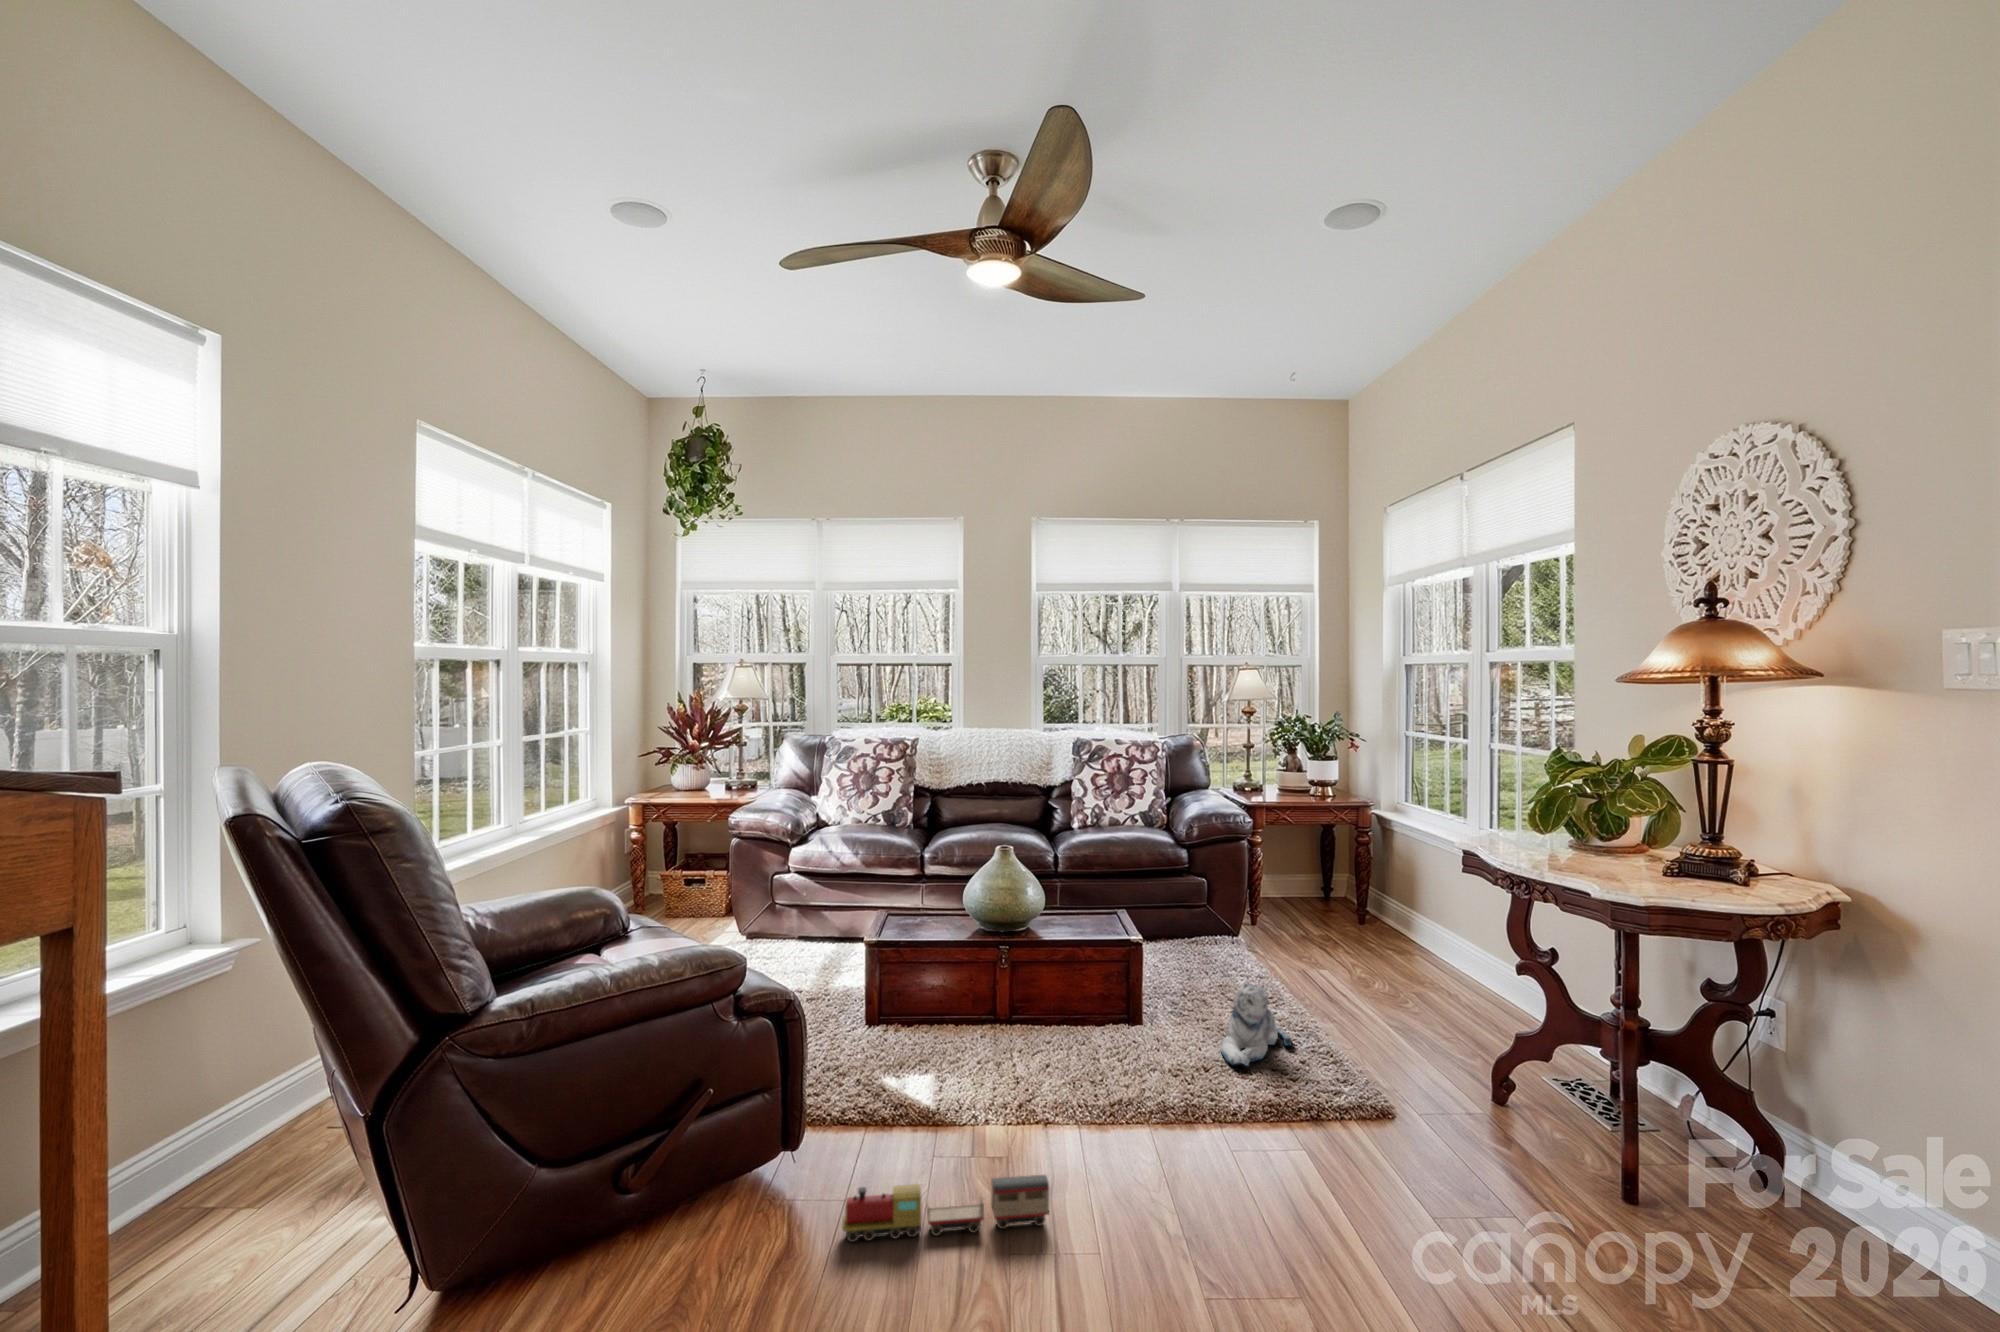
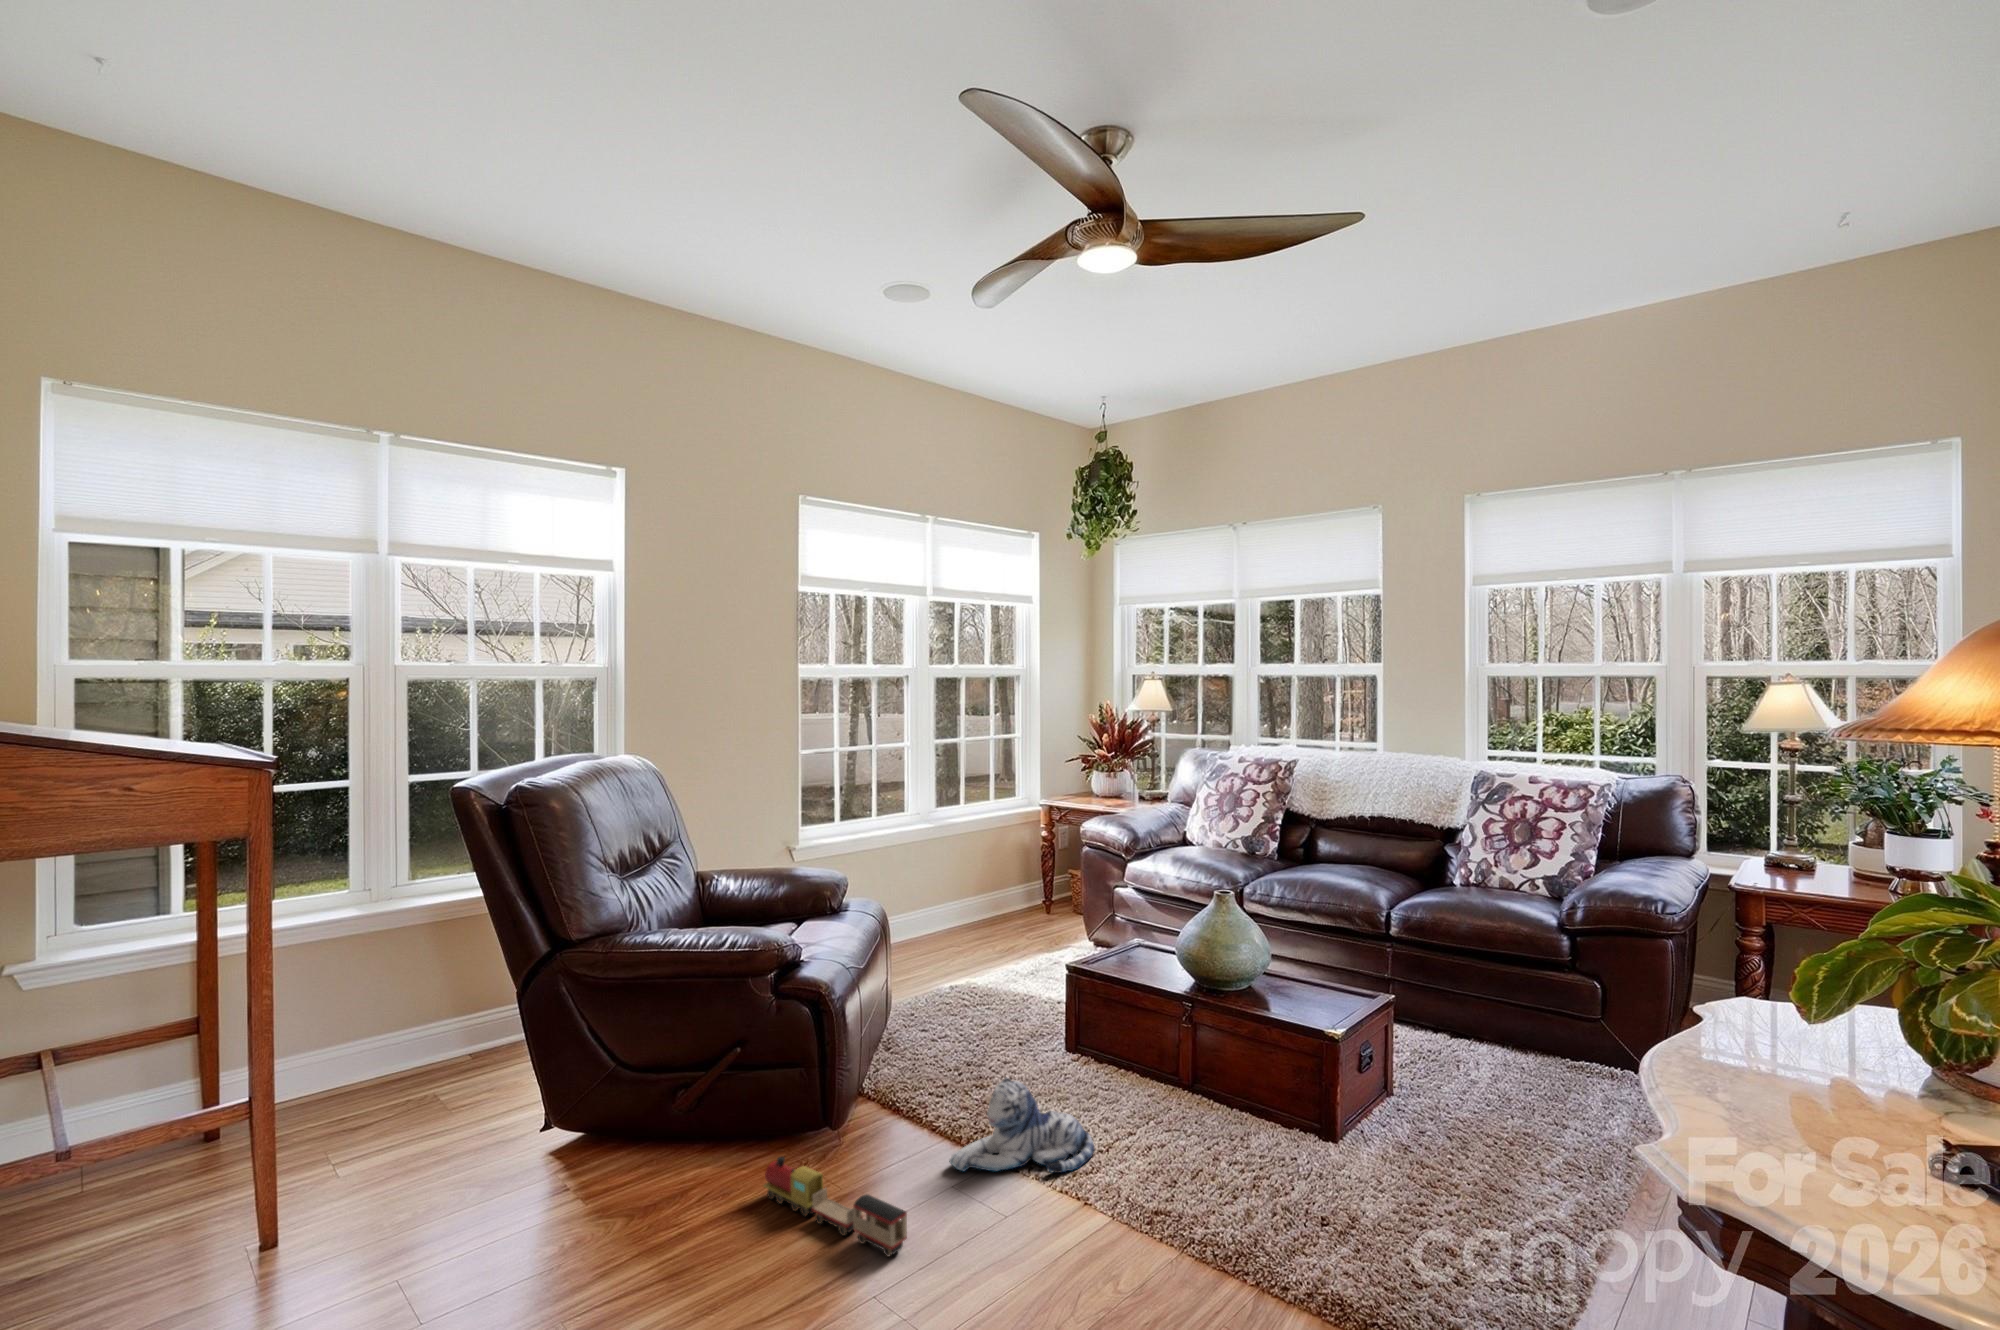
plush toy: present [1221,983,1292,1066] -> present [949,1077,1095,1173]

